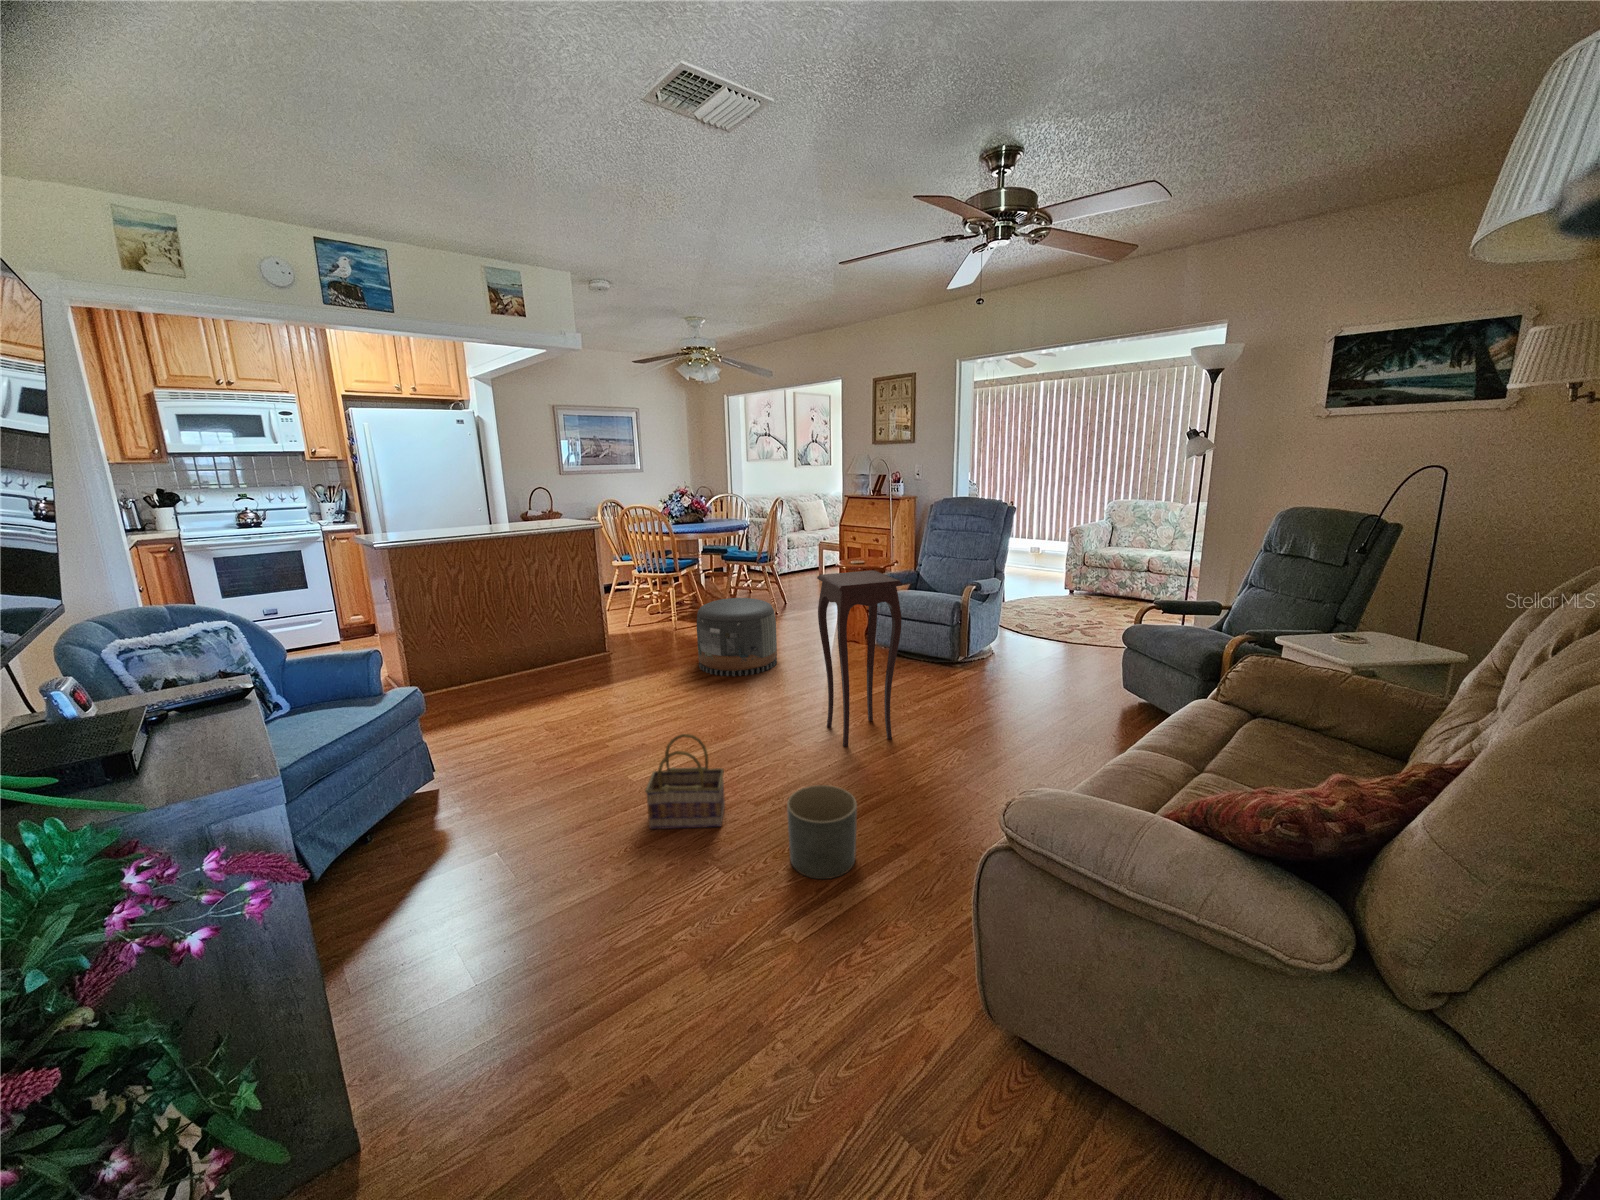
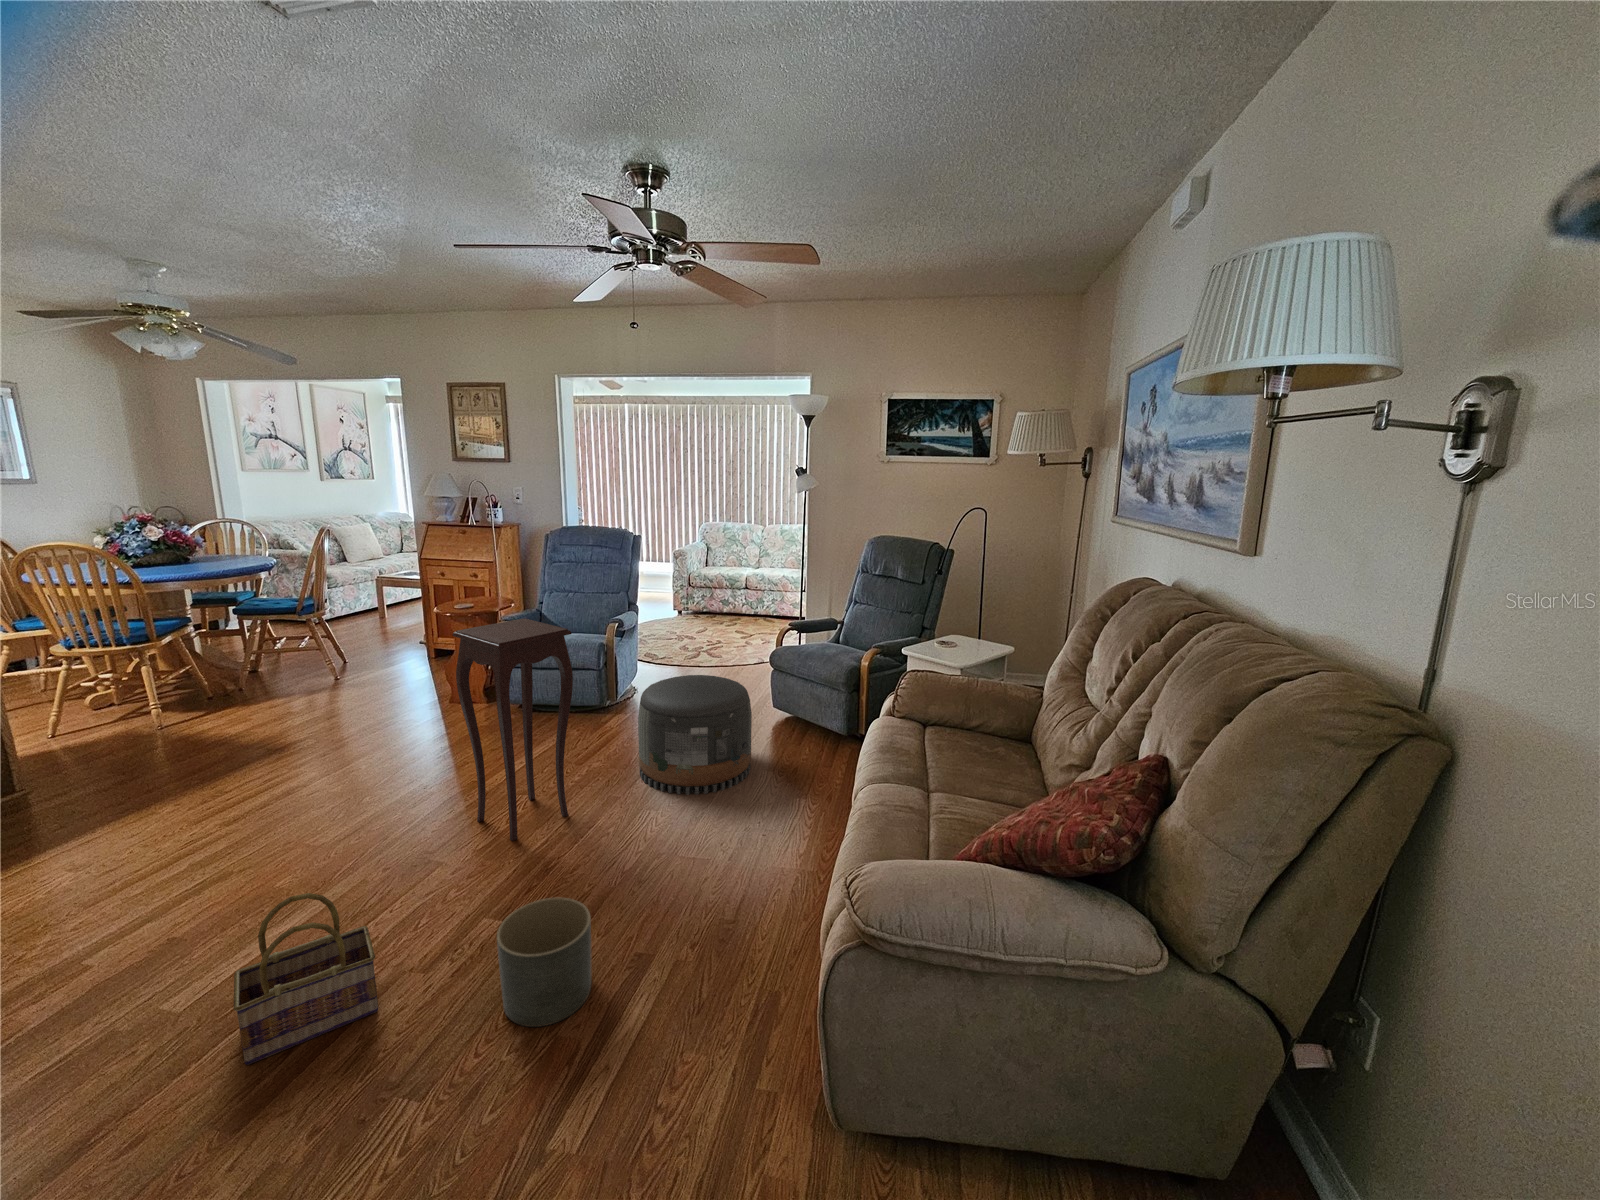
pouf: present [697,598,777,676] -> present [638,675,752,795]

